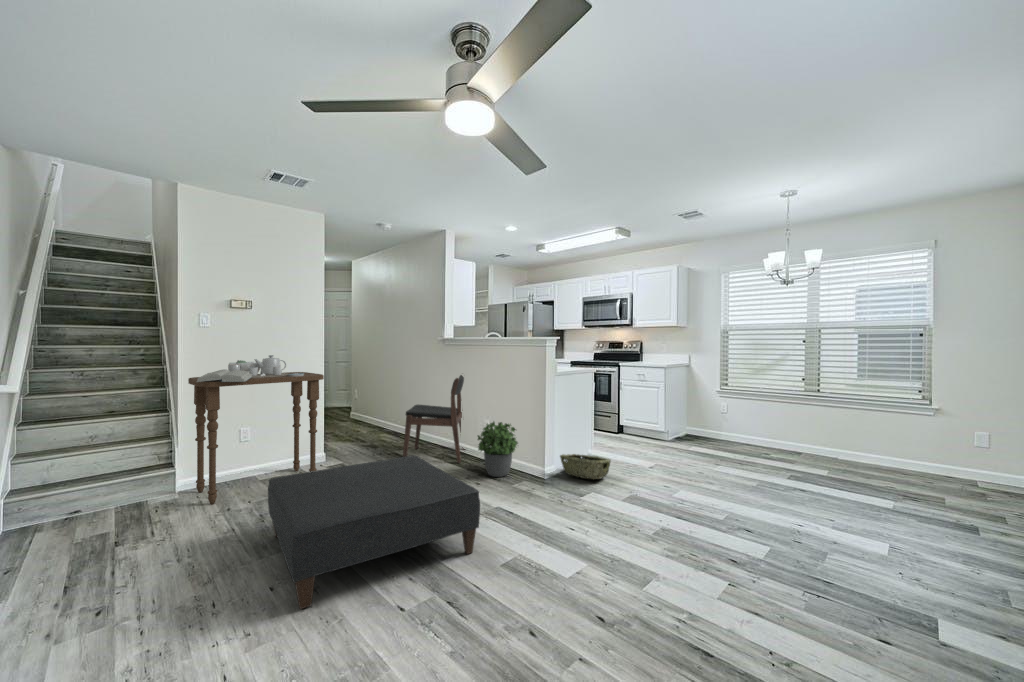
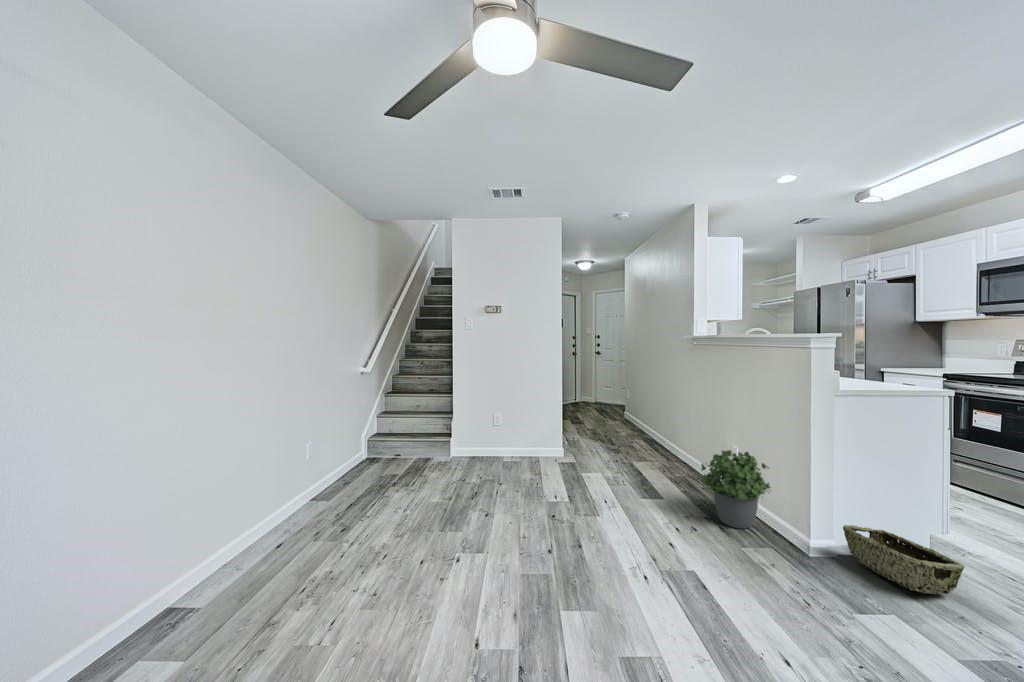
side table: present [188,355,324,504] -> none [446,353,547,473]
dining chair: present [403,375,465,463] -> none [630,381,720,492]
ottoman: present [268,455,480,609] -> none [399,464,611,623]

